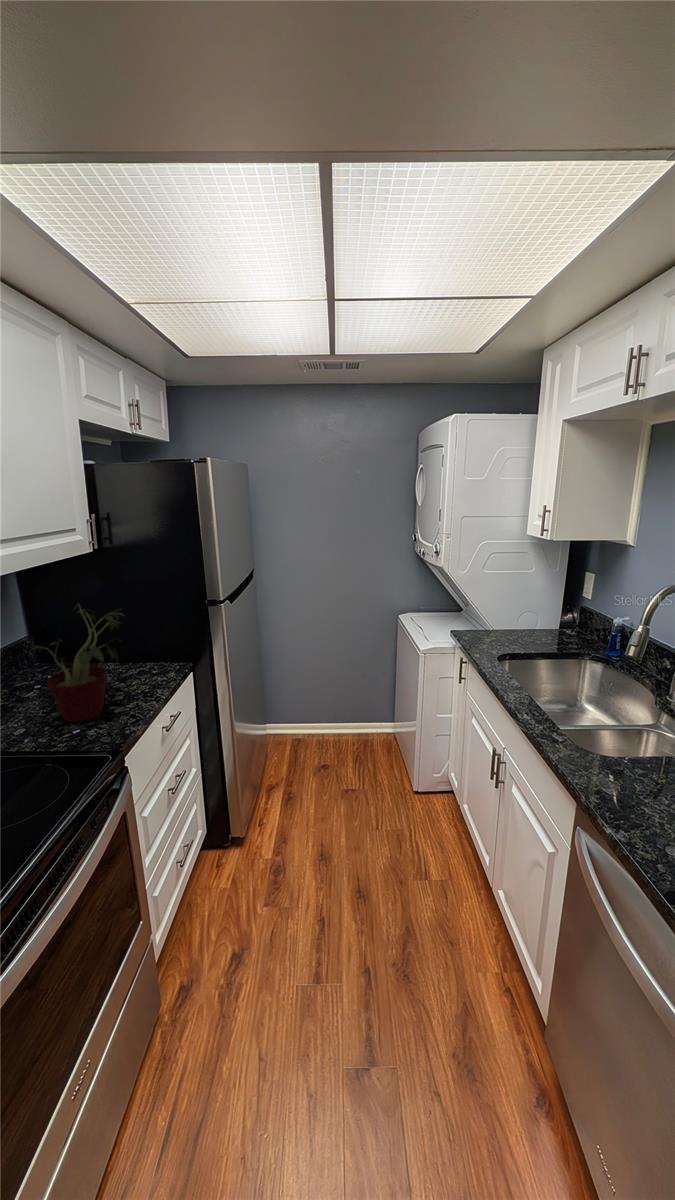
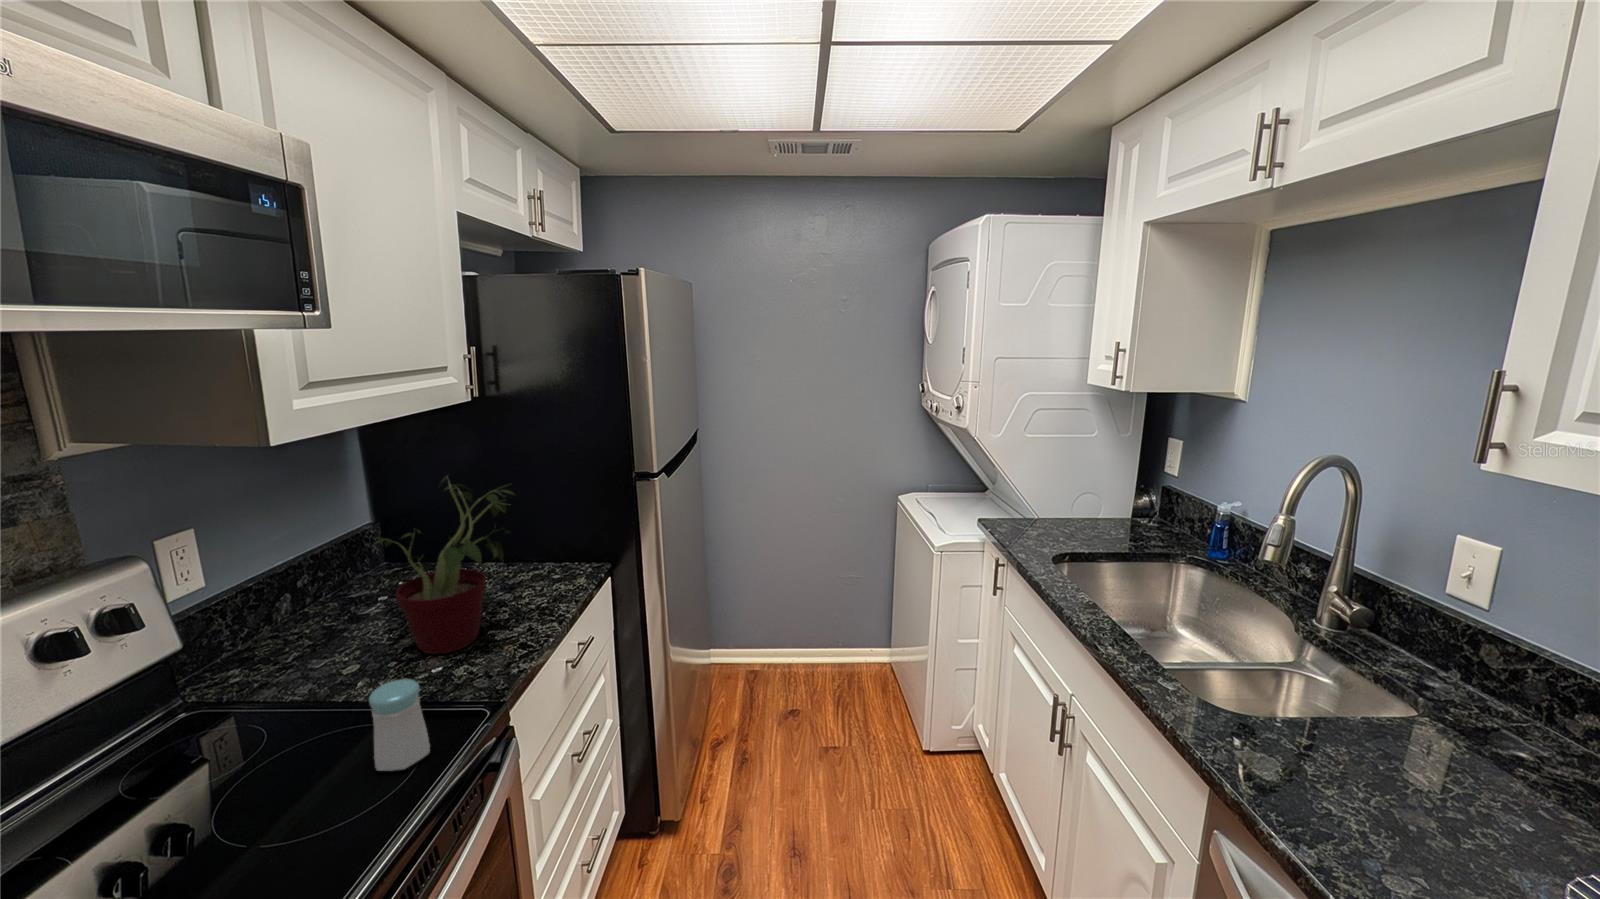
salt shaker: none [35,735,75,792] -> present [369,679,430,771]

